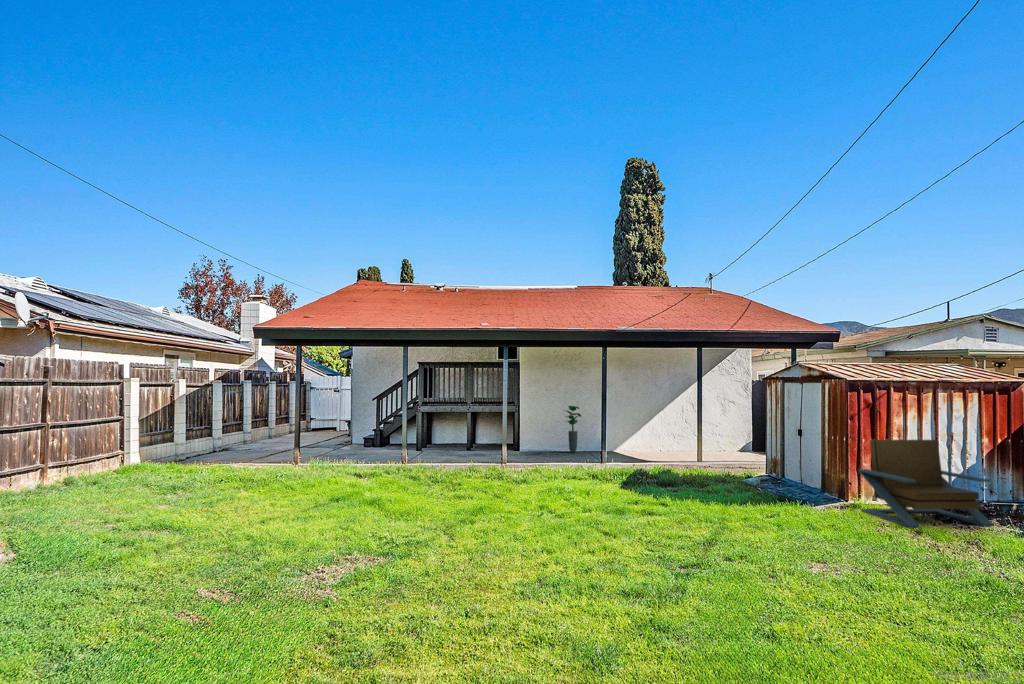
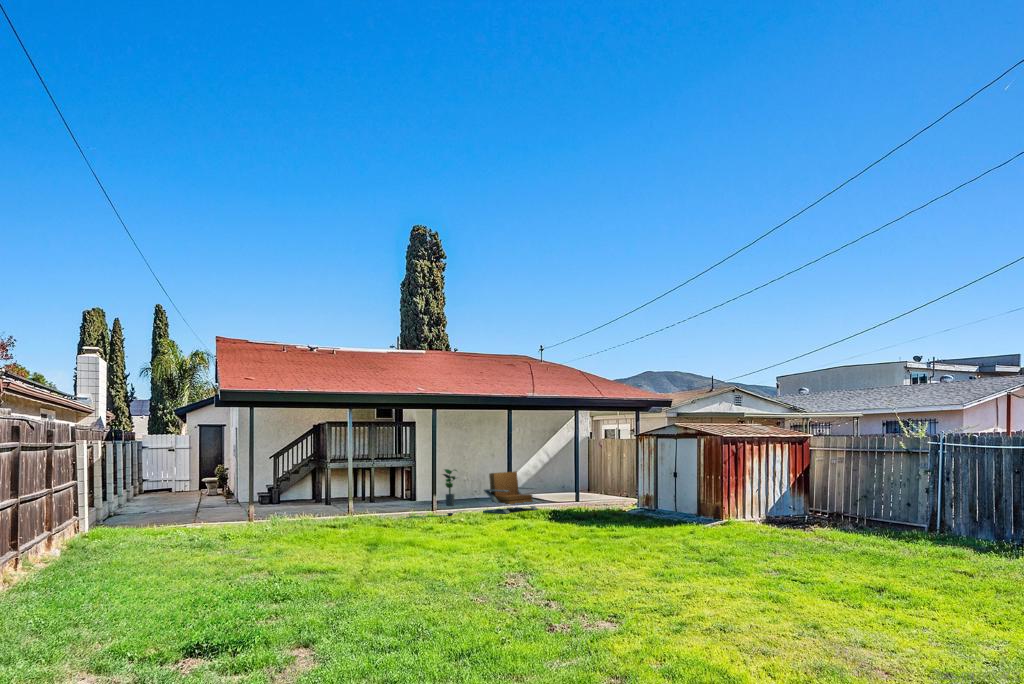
lounge chair: present [858,440,993,527] -> present [484,472,537,514]

